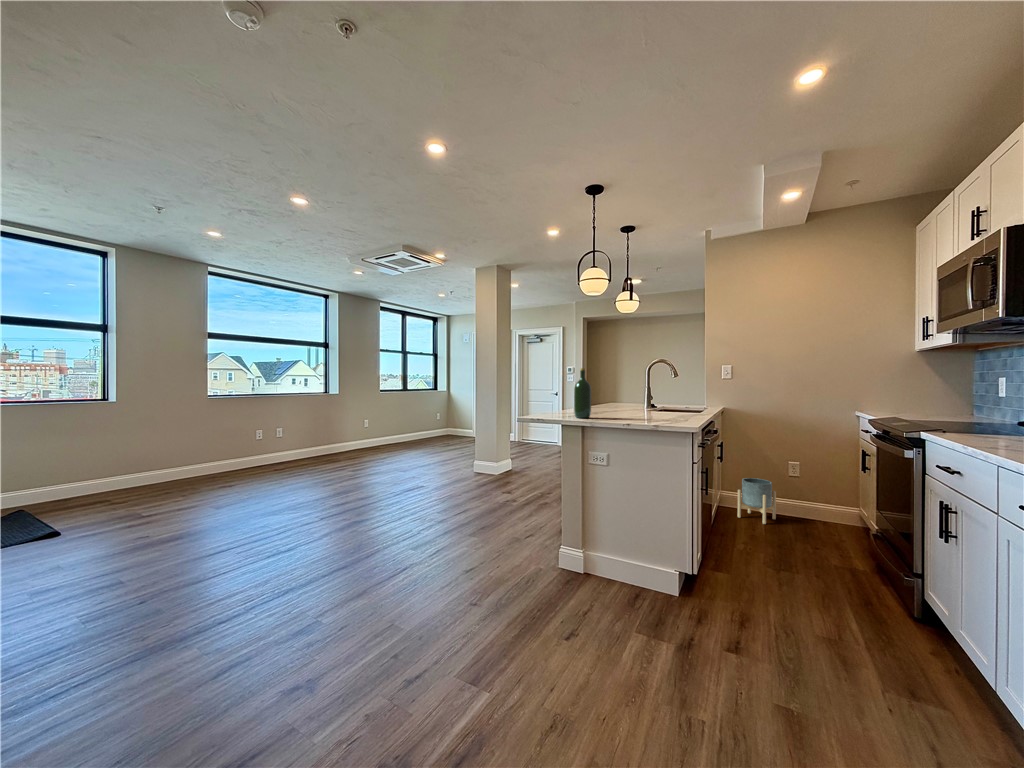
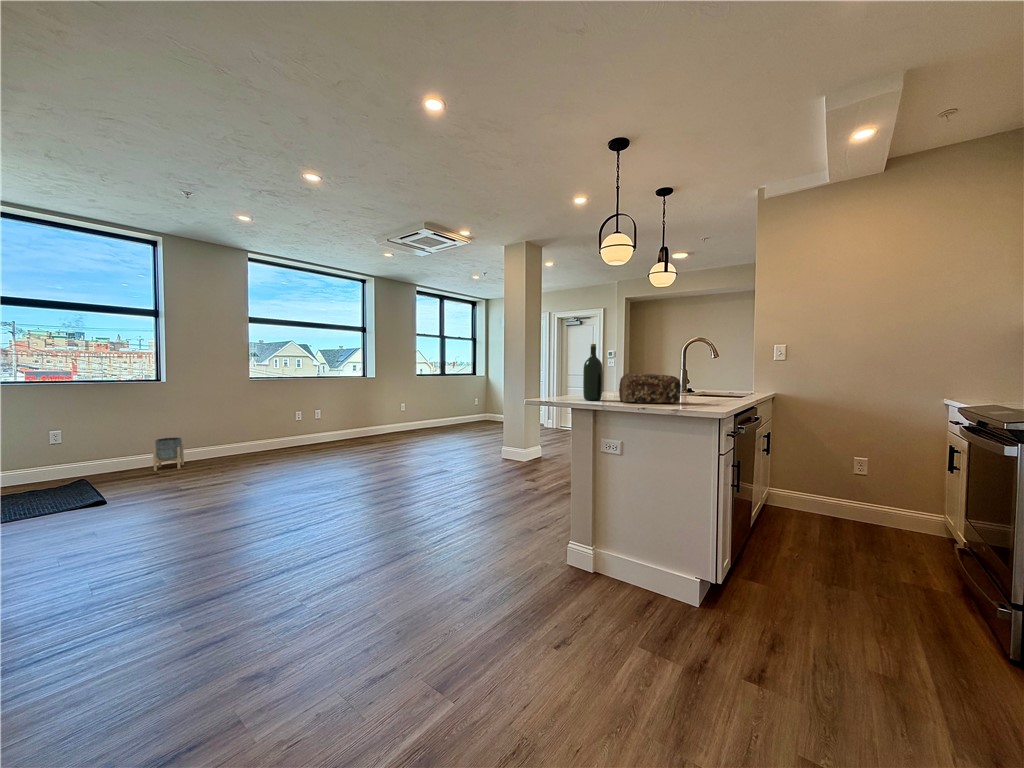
bread loaf: none [605,394,659,420] -> present [619,373,681,403]
planter: present [738,478,776,524] -> present [153,437,184,471]

